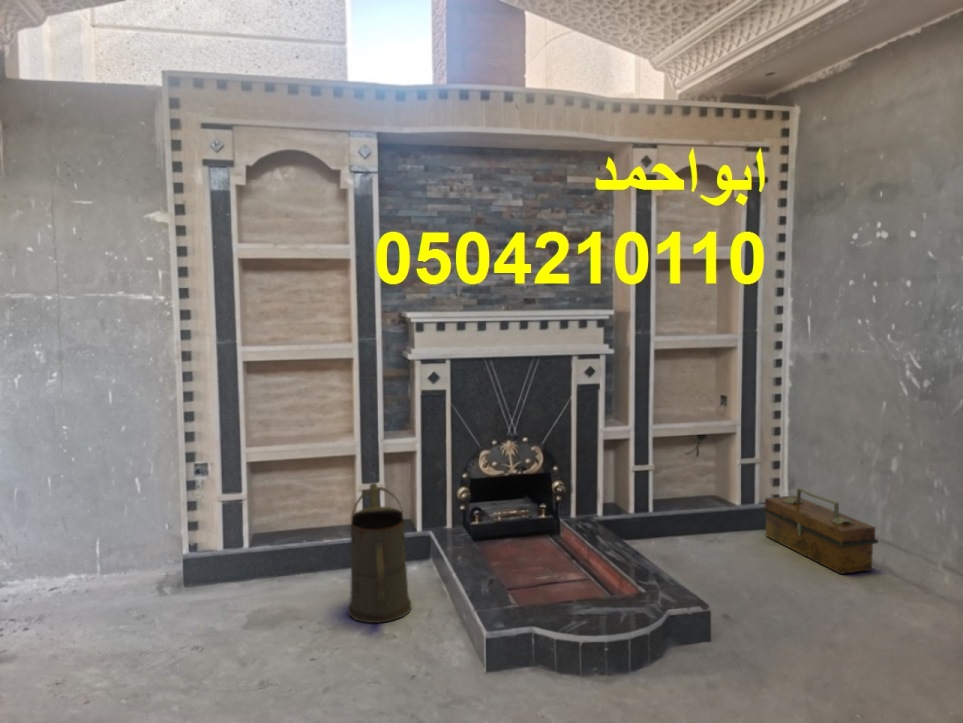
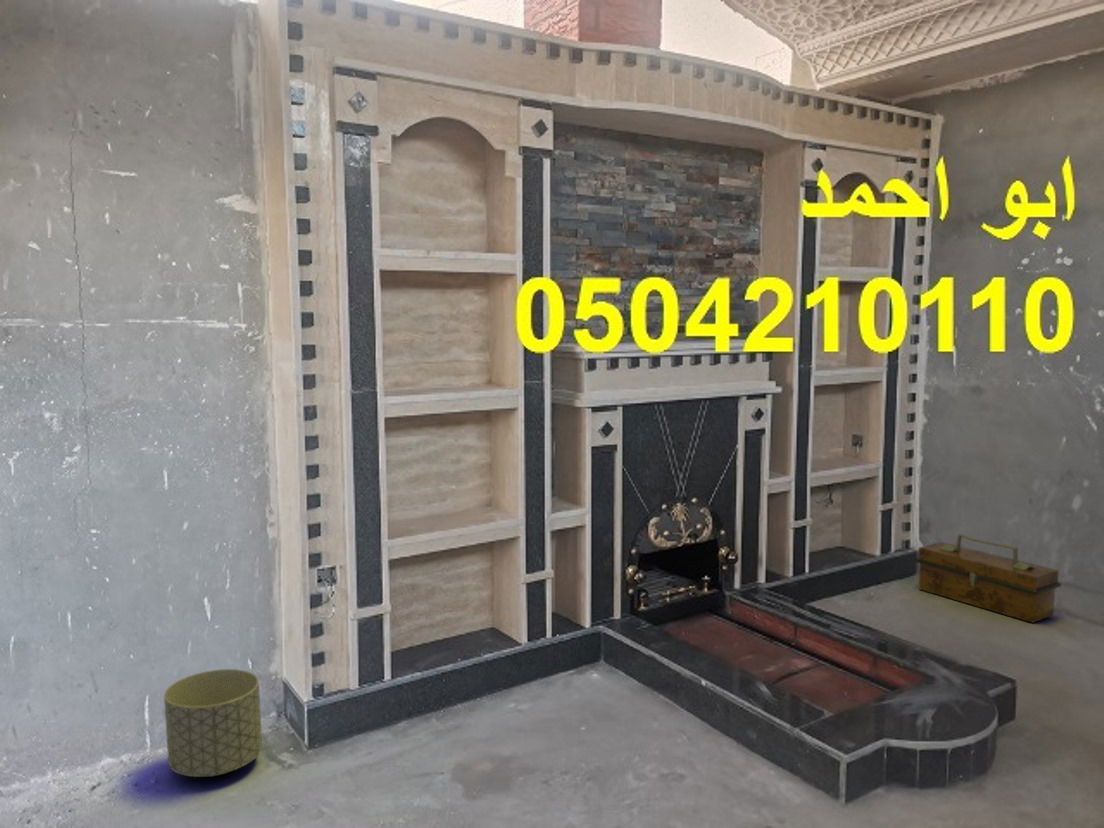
watering can: present [348,483,412,623] -> none [544,571,658,755]
planter: none [84,528,152,596] -> present [164,669,262,777]

